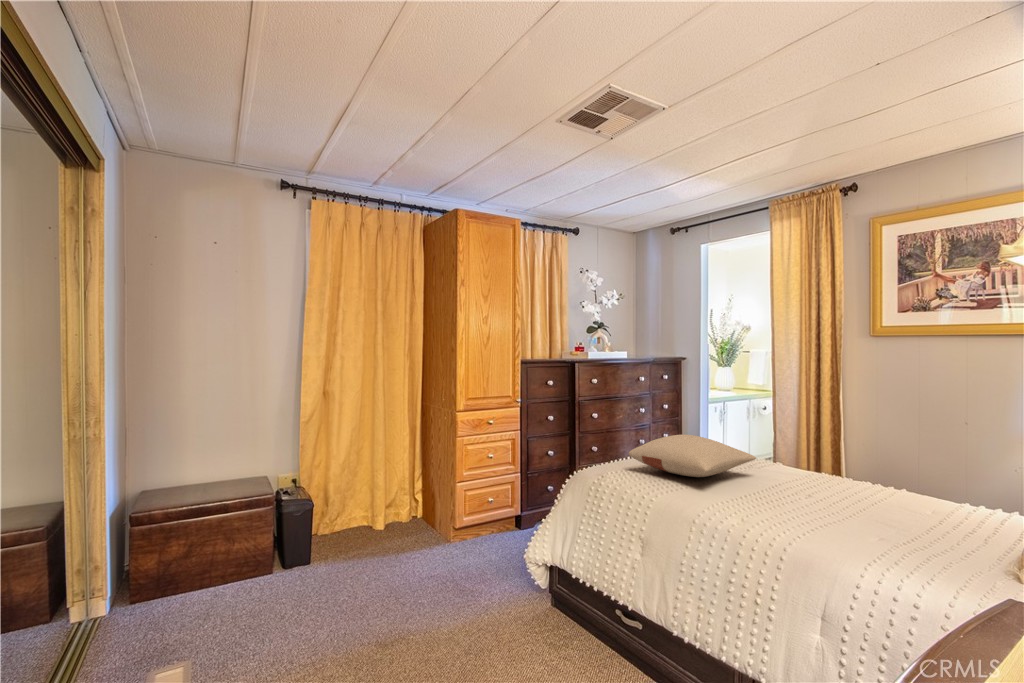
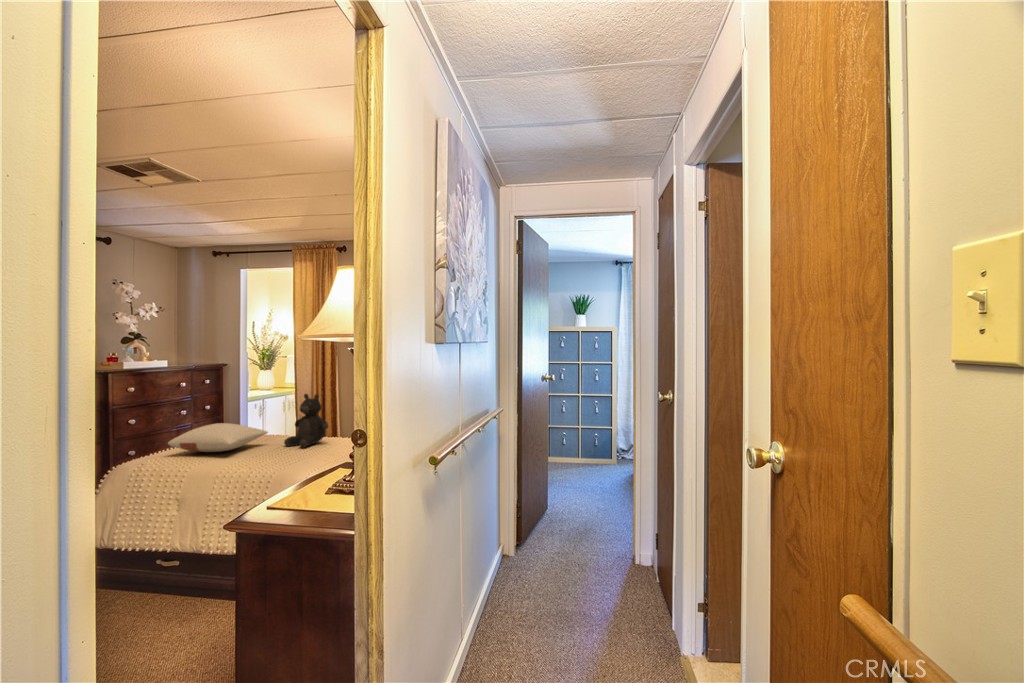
teddy bear: none [783,405,864,496] -> present [284,394,328,447]

